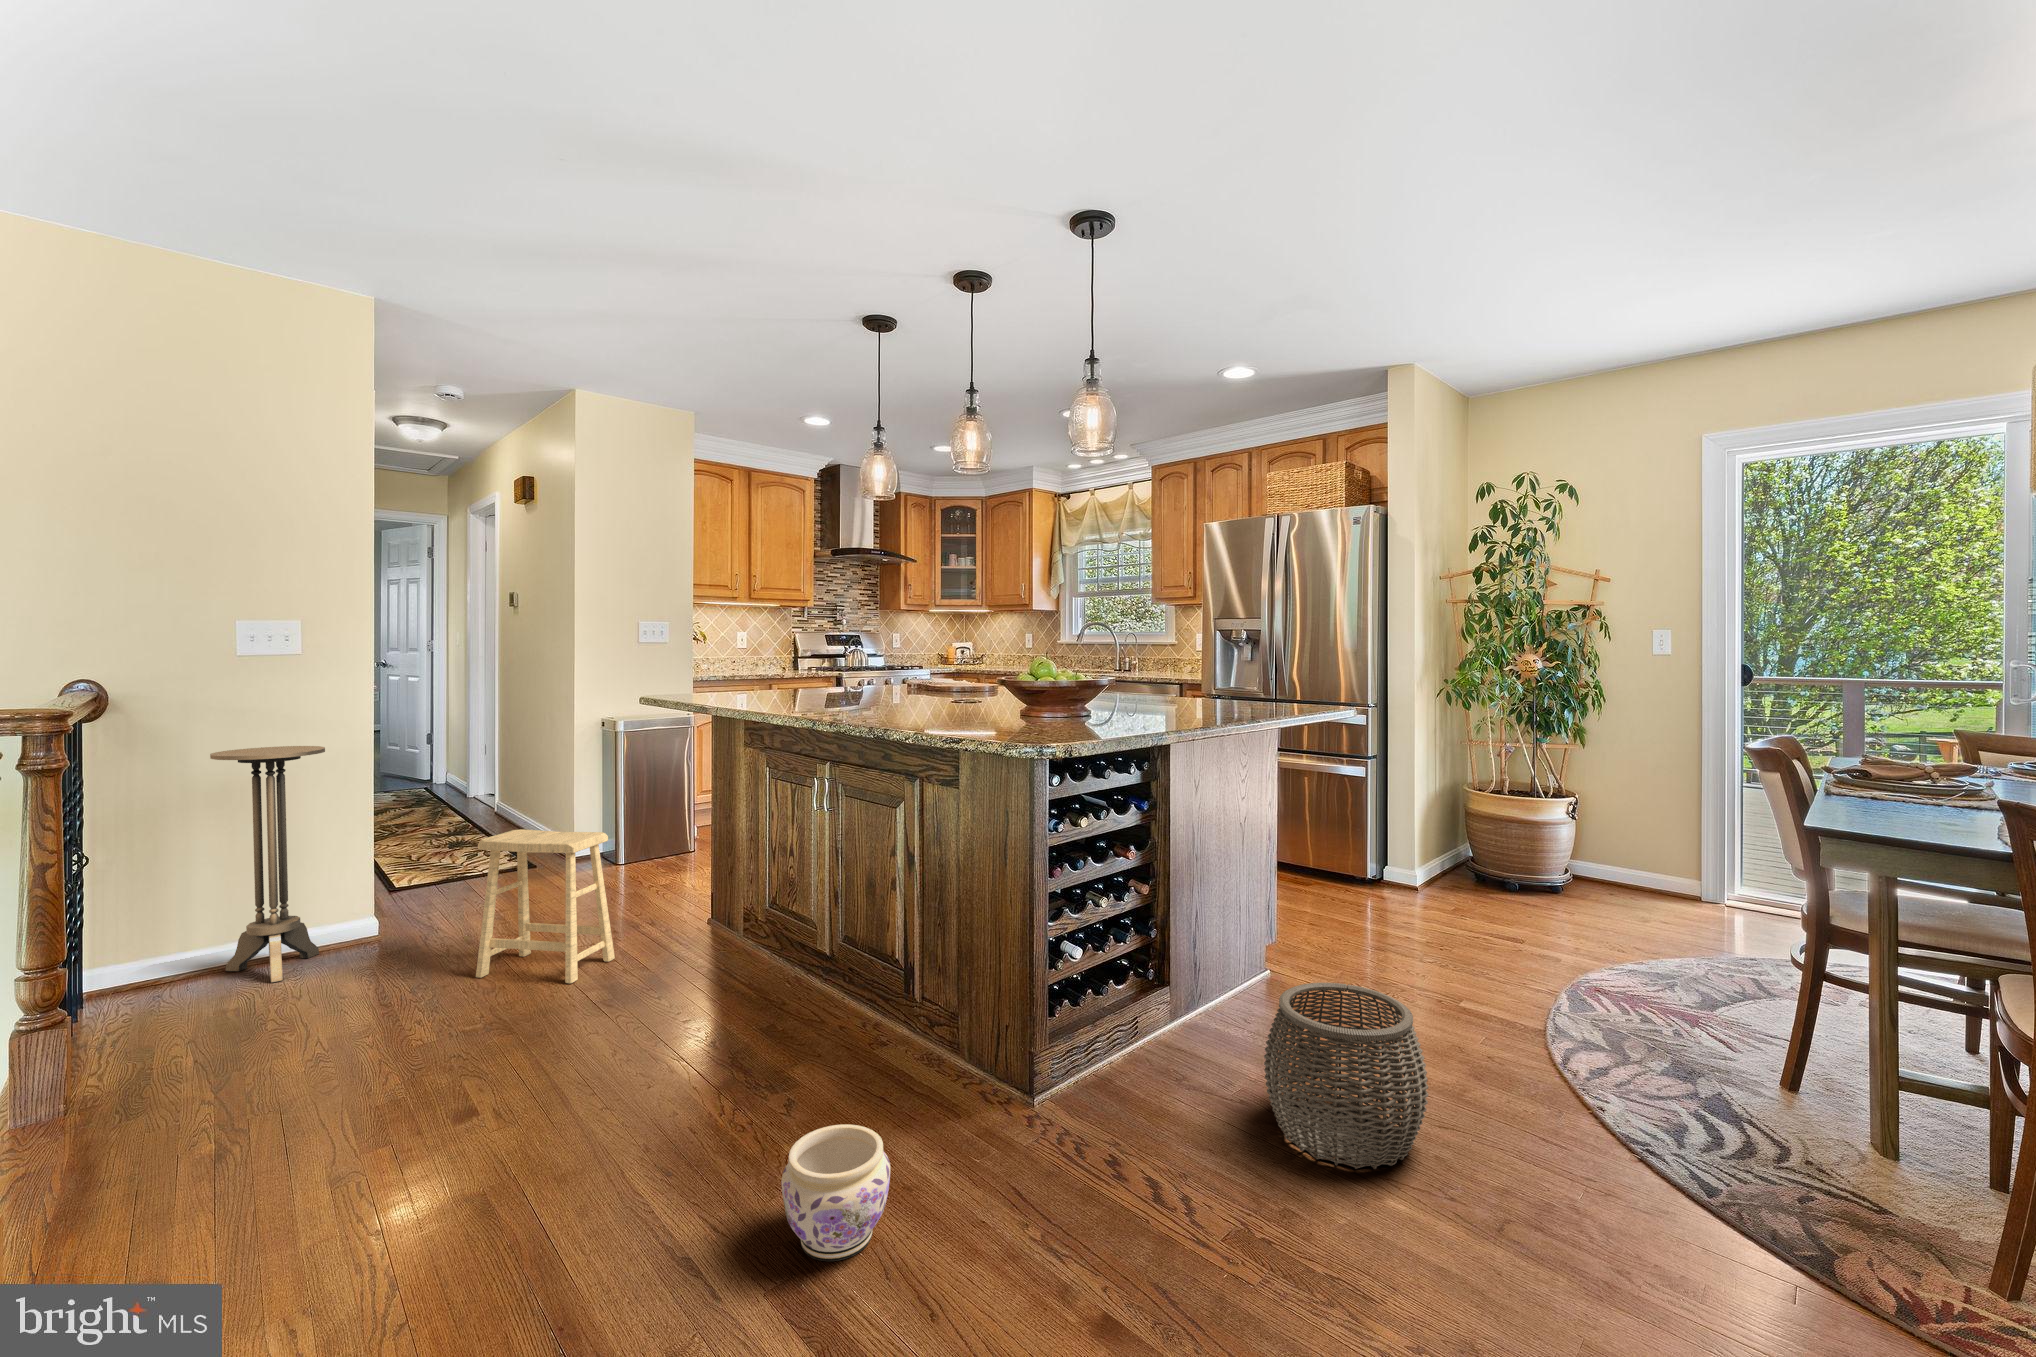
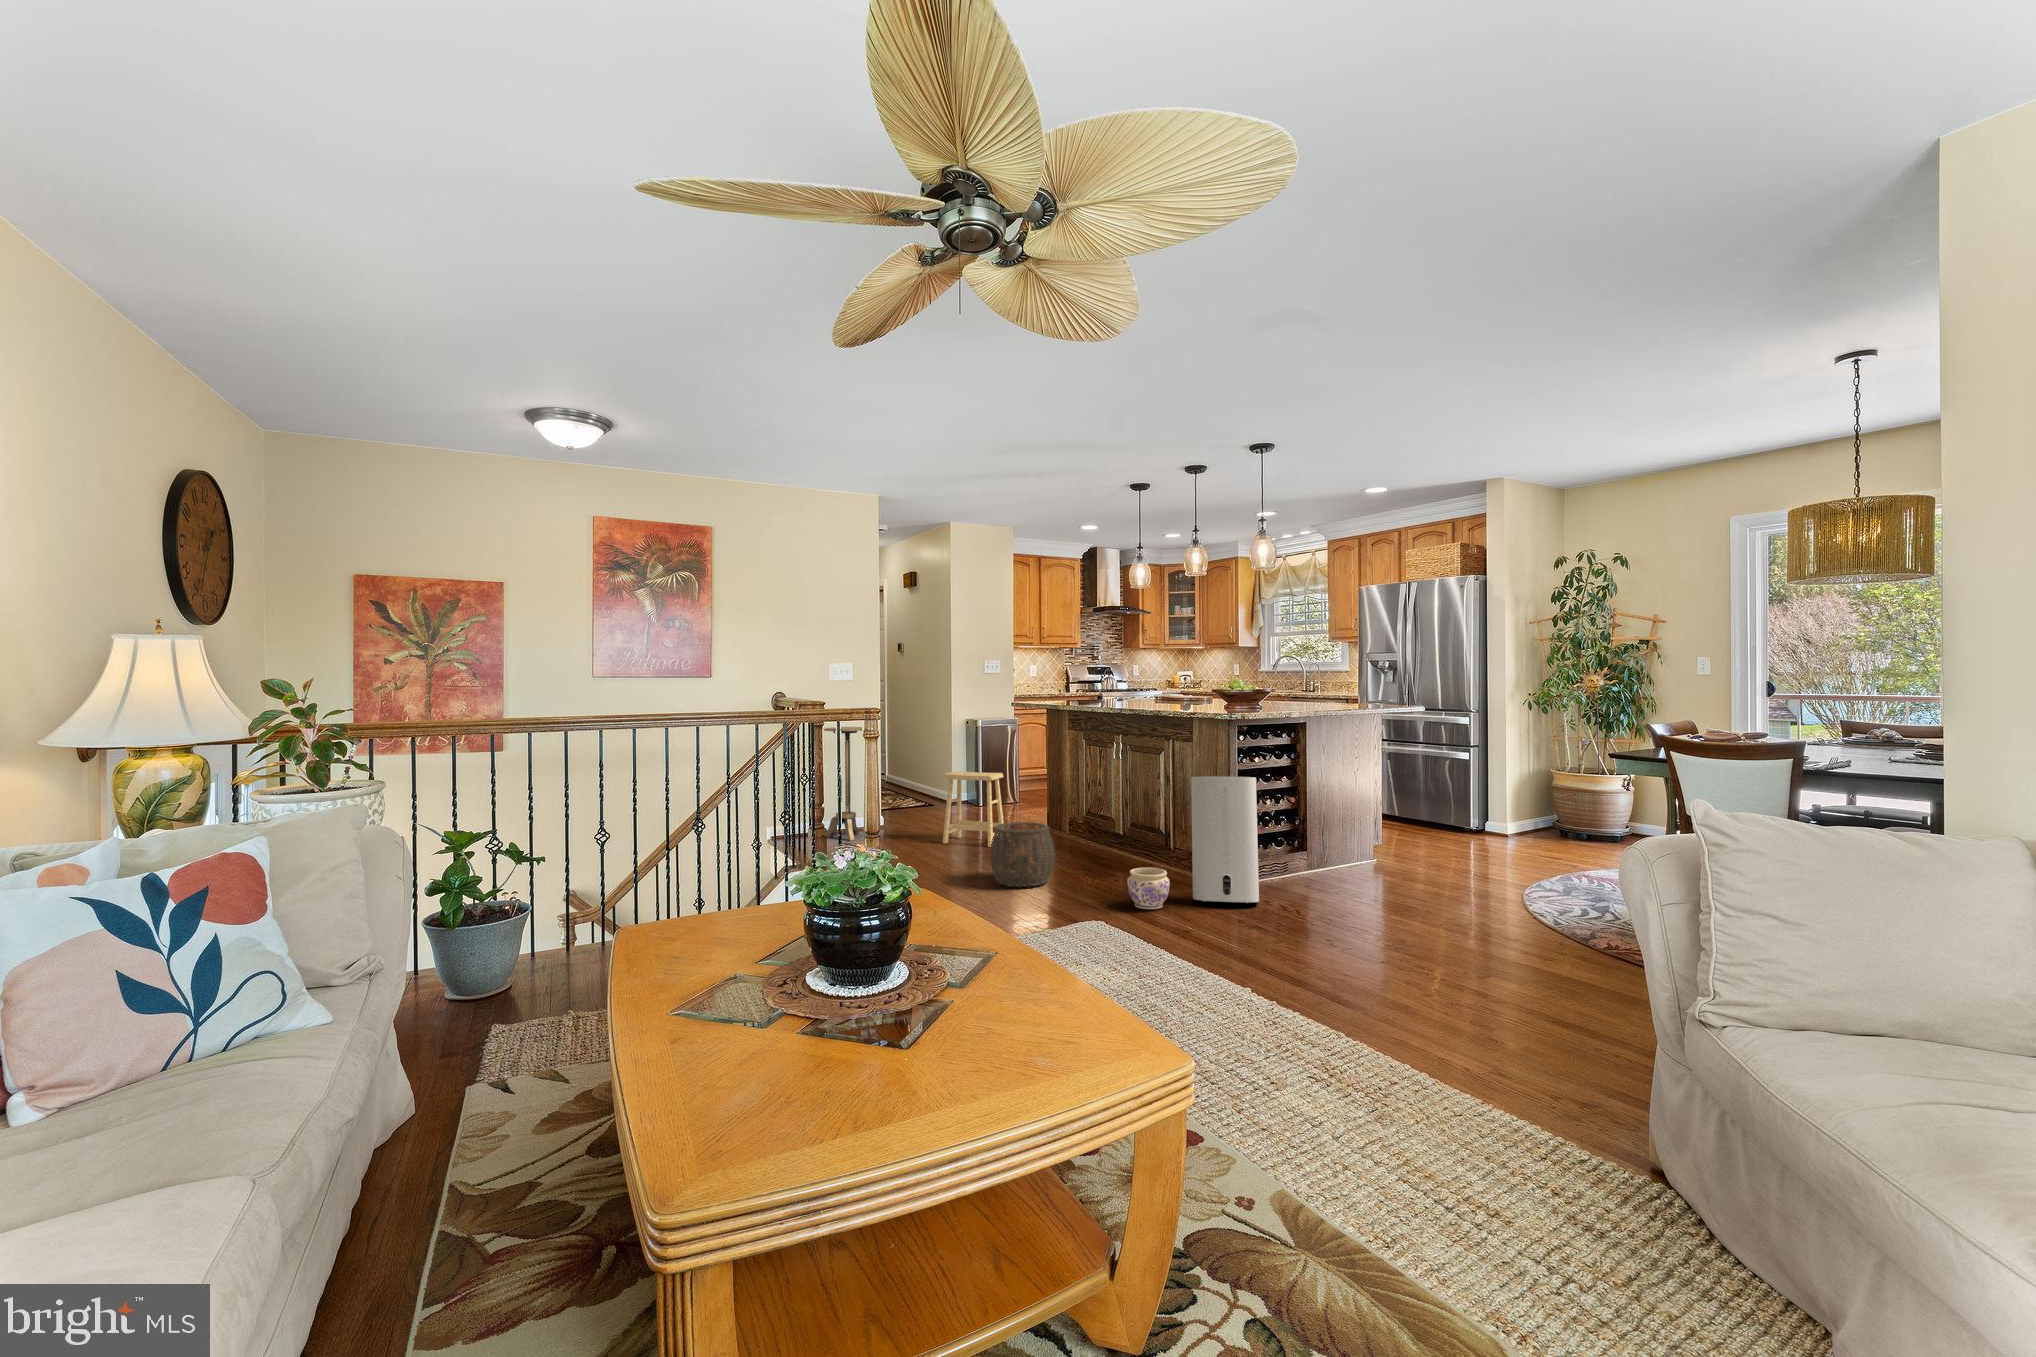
air purifier: none [949,883,1100,1204] -> present [1191,777,1259,904]
woven basket: present [1264,983,1429,1169] -> present [990,822,1054,887]

